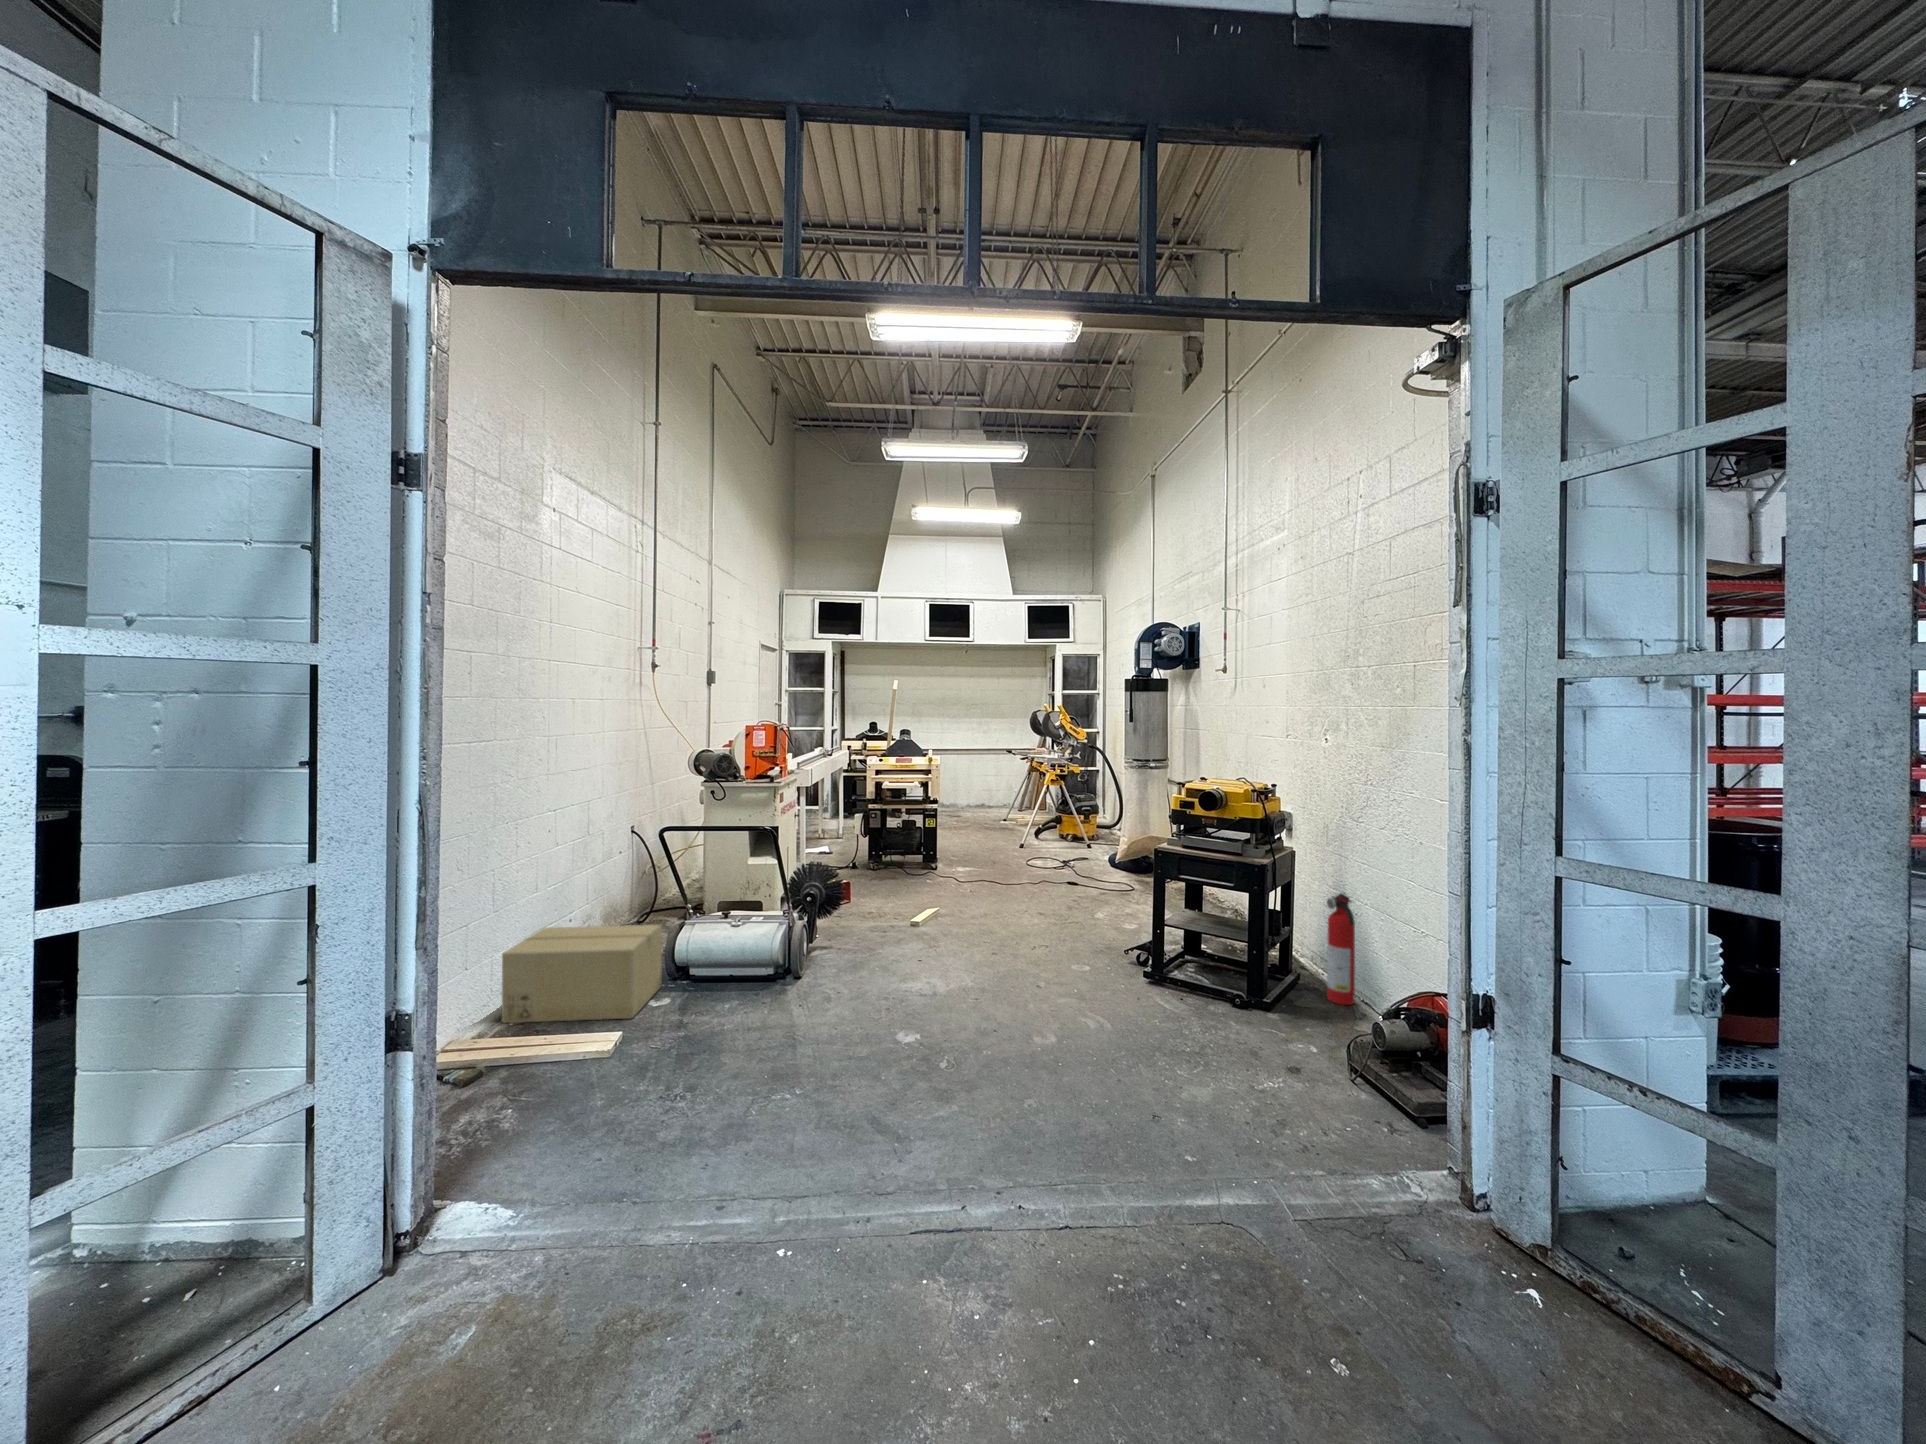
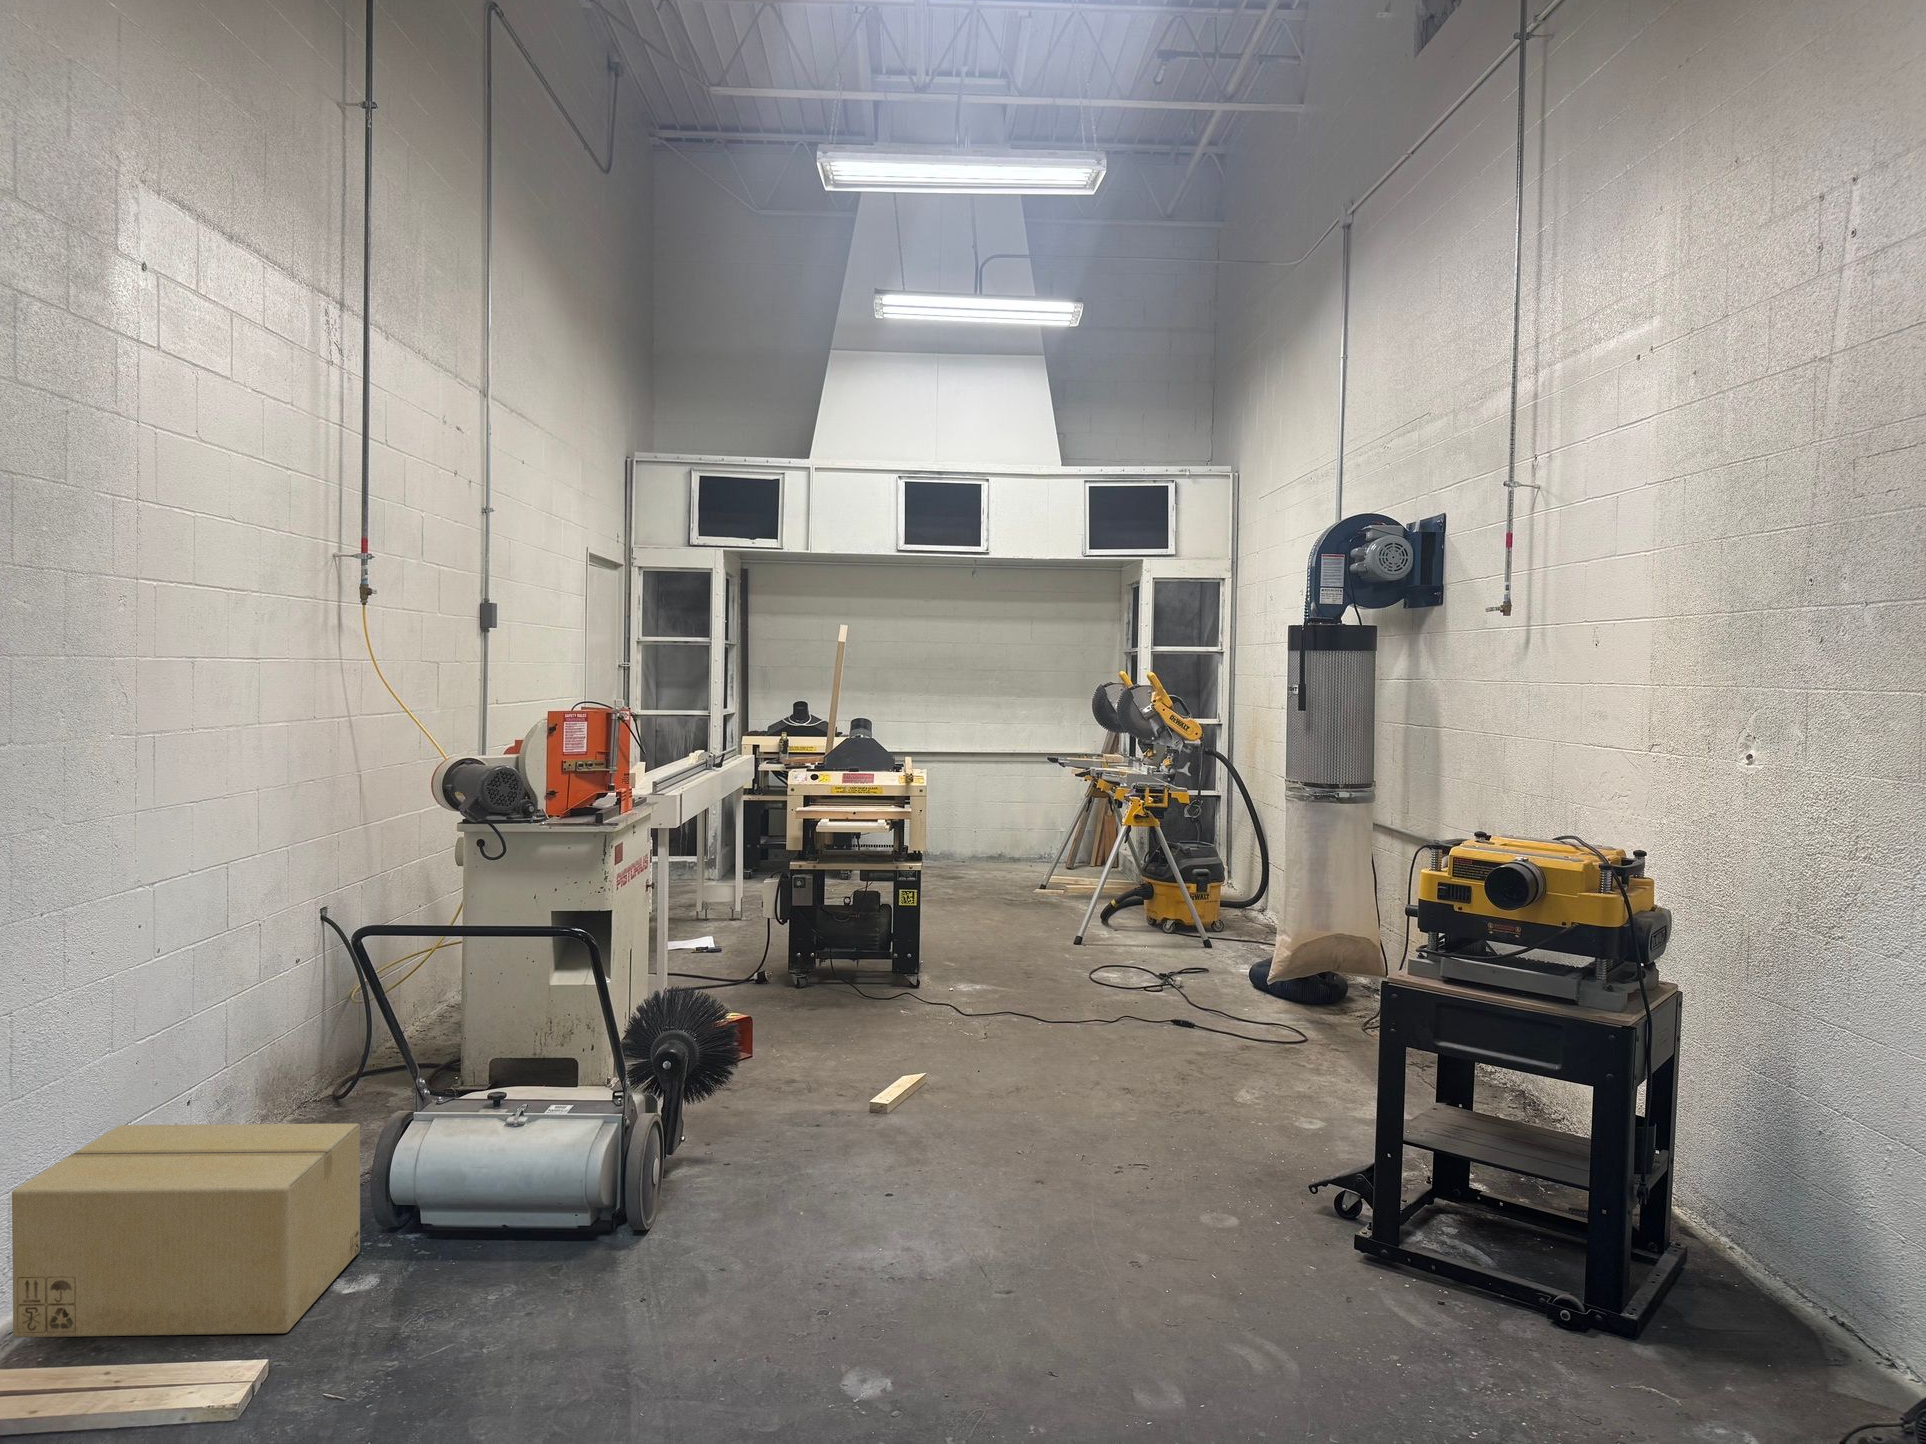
fire extinguisher: present [1327,893,1355,1005] -> none [1788,1098,1867,1346]

